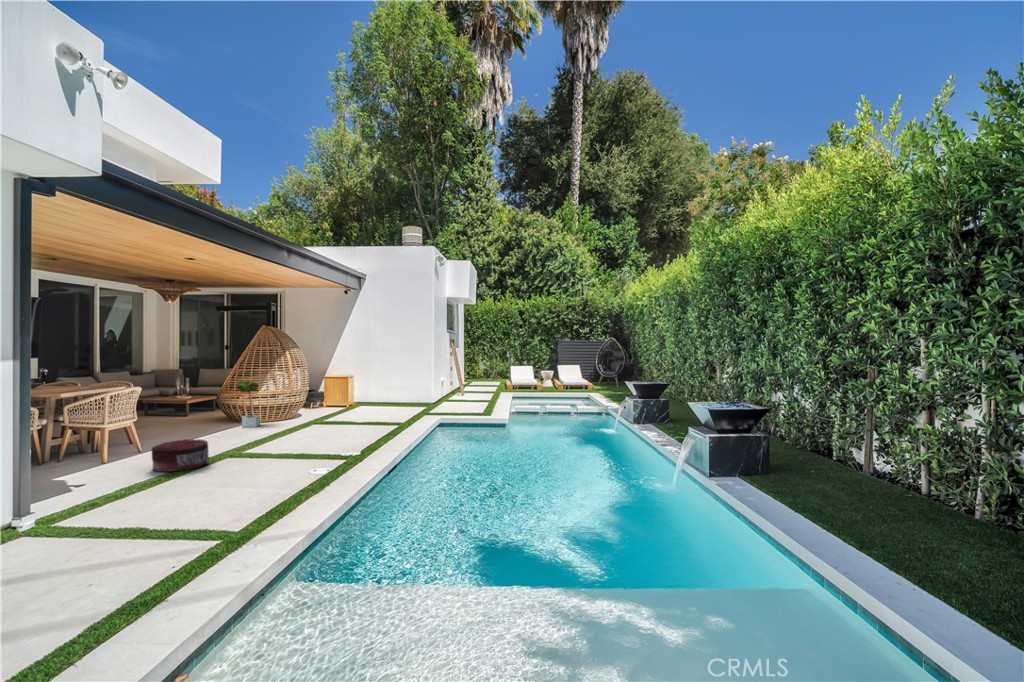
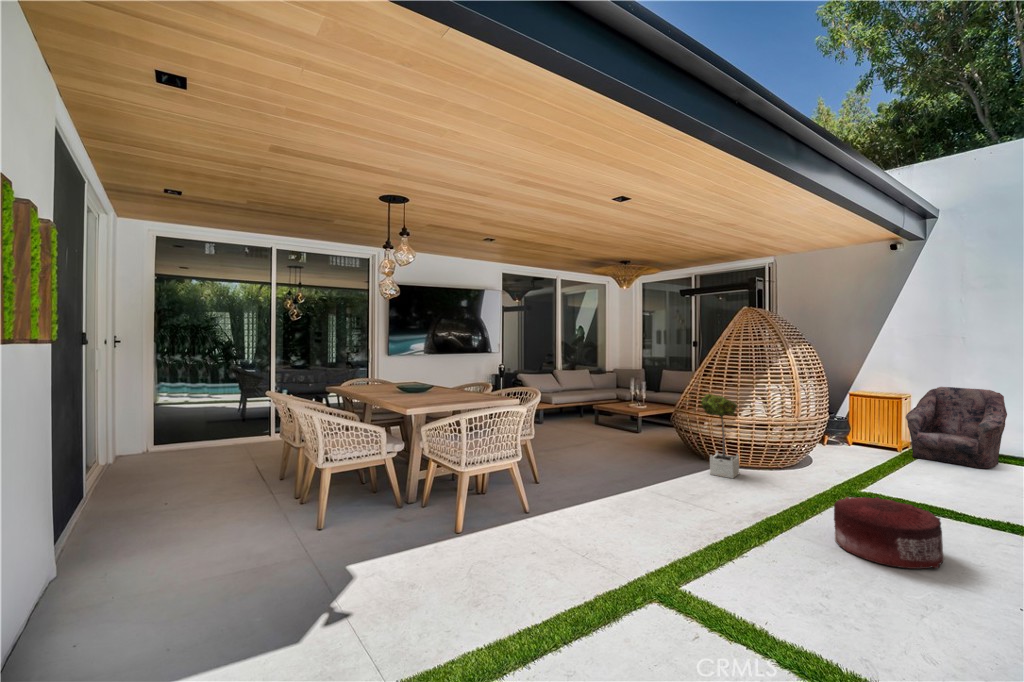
armchair: none [349,371,389,408] -> present [906,387,1007,468]
pouf: present [152,439,209,472] -> present [834,497,944,569]

